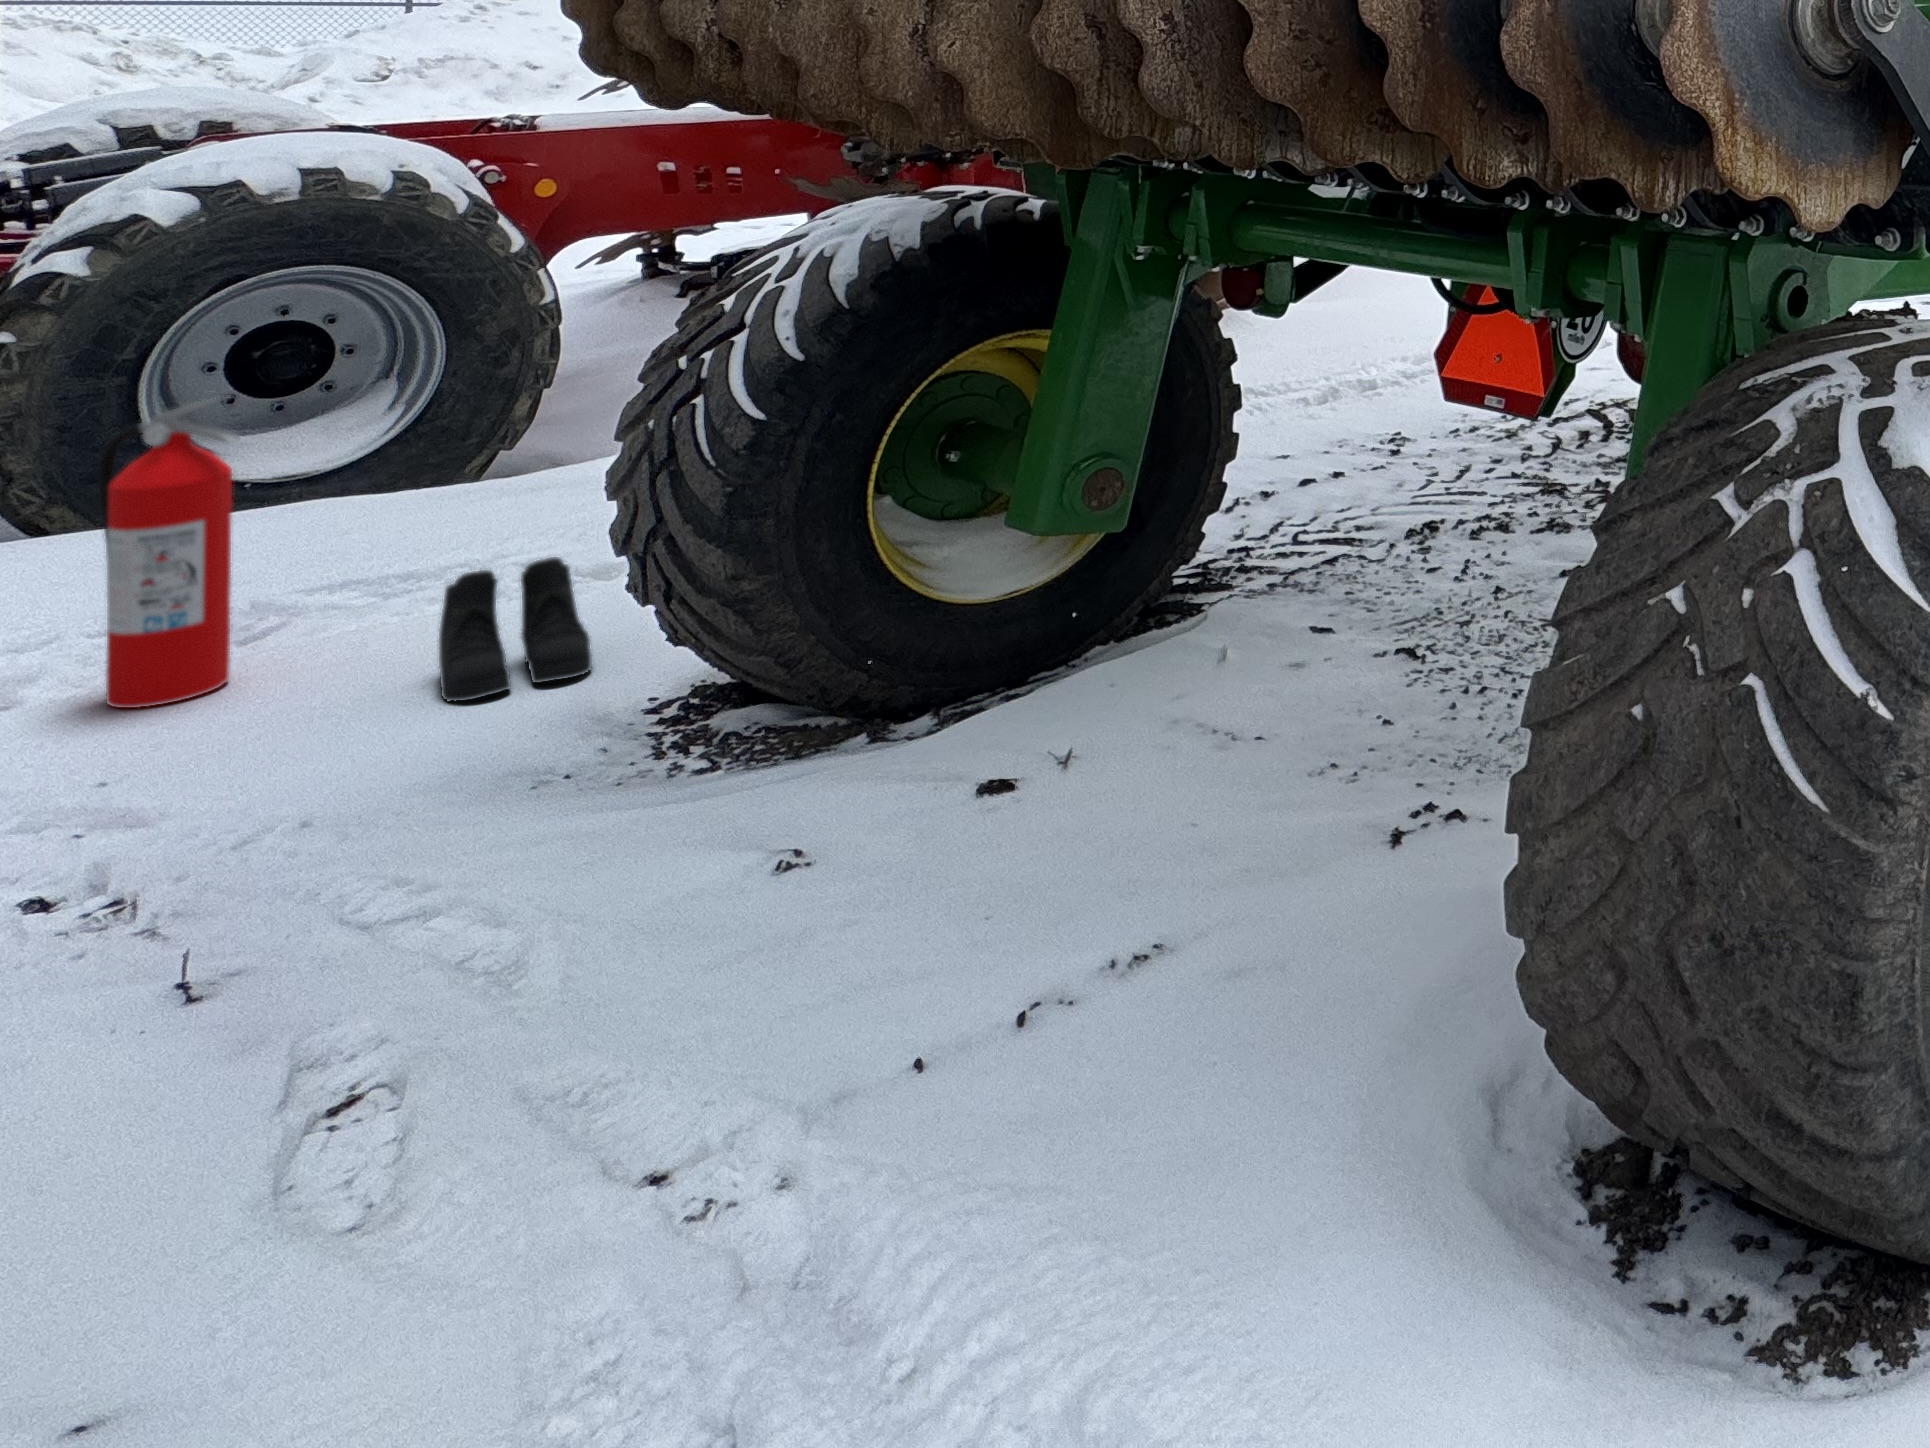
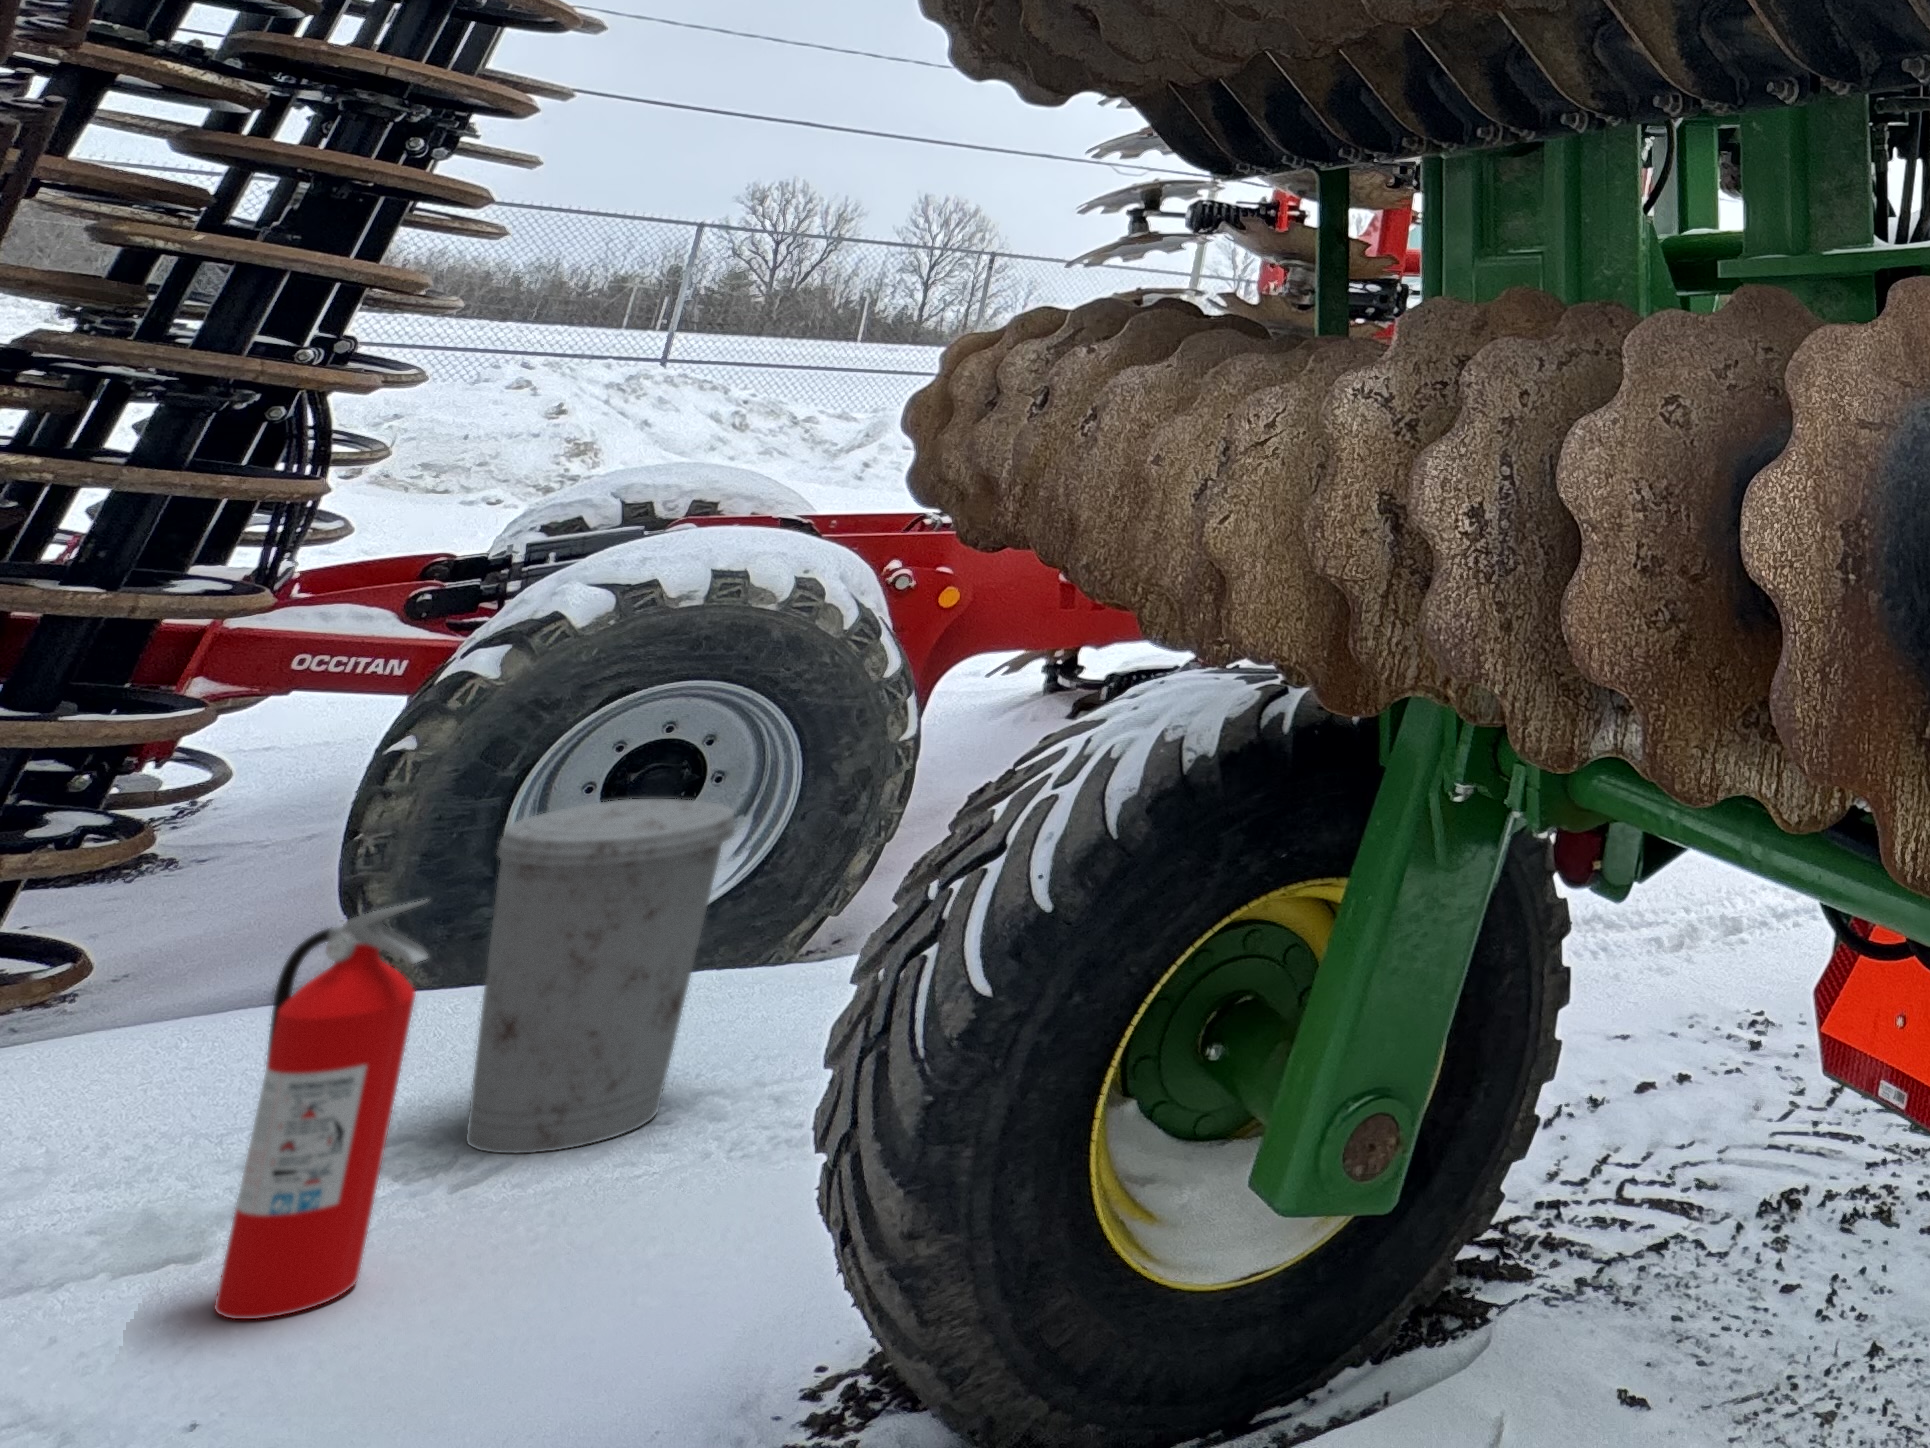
trash can: none [248,326,472,600] -> present [466,799,735,1153]
boots: present [439,557,592,701] -> none [563,1151,751,1364]

